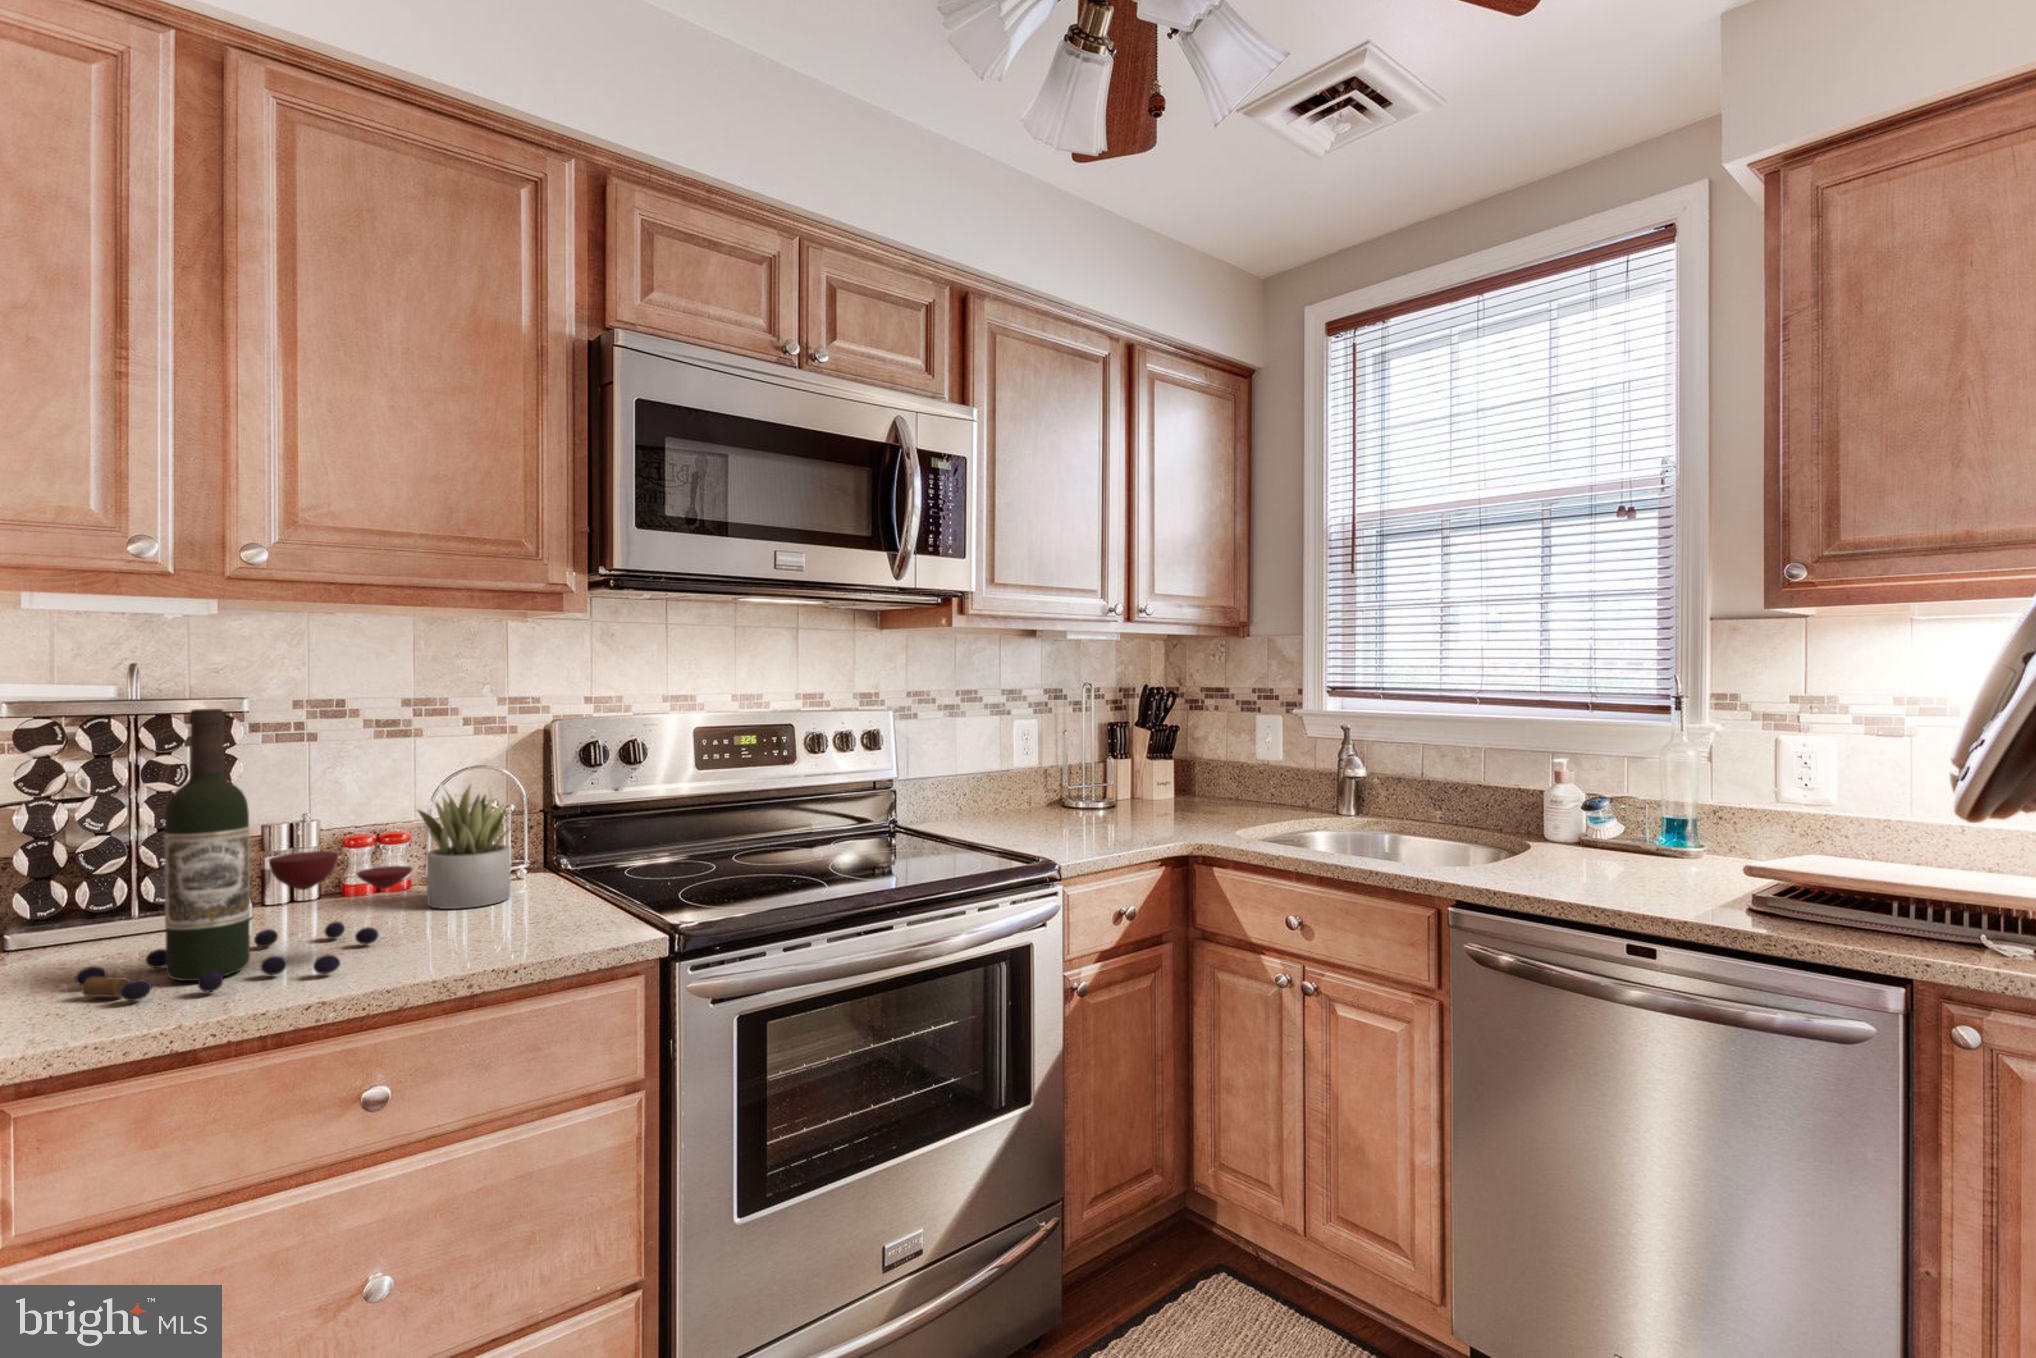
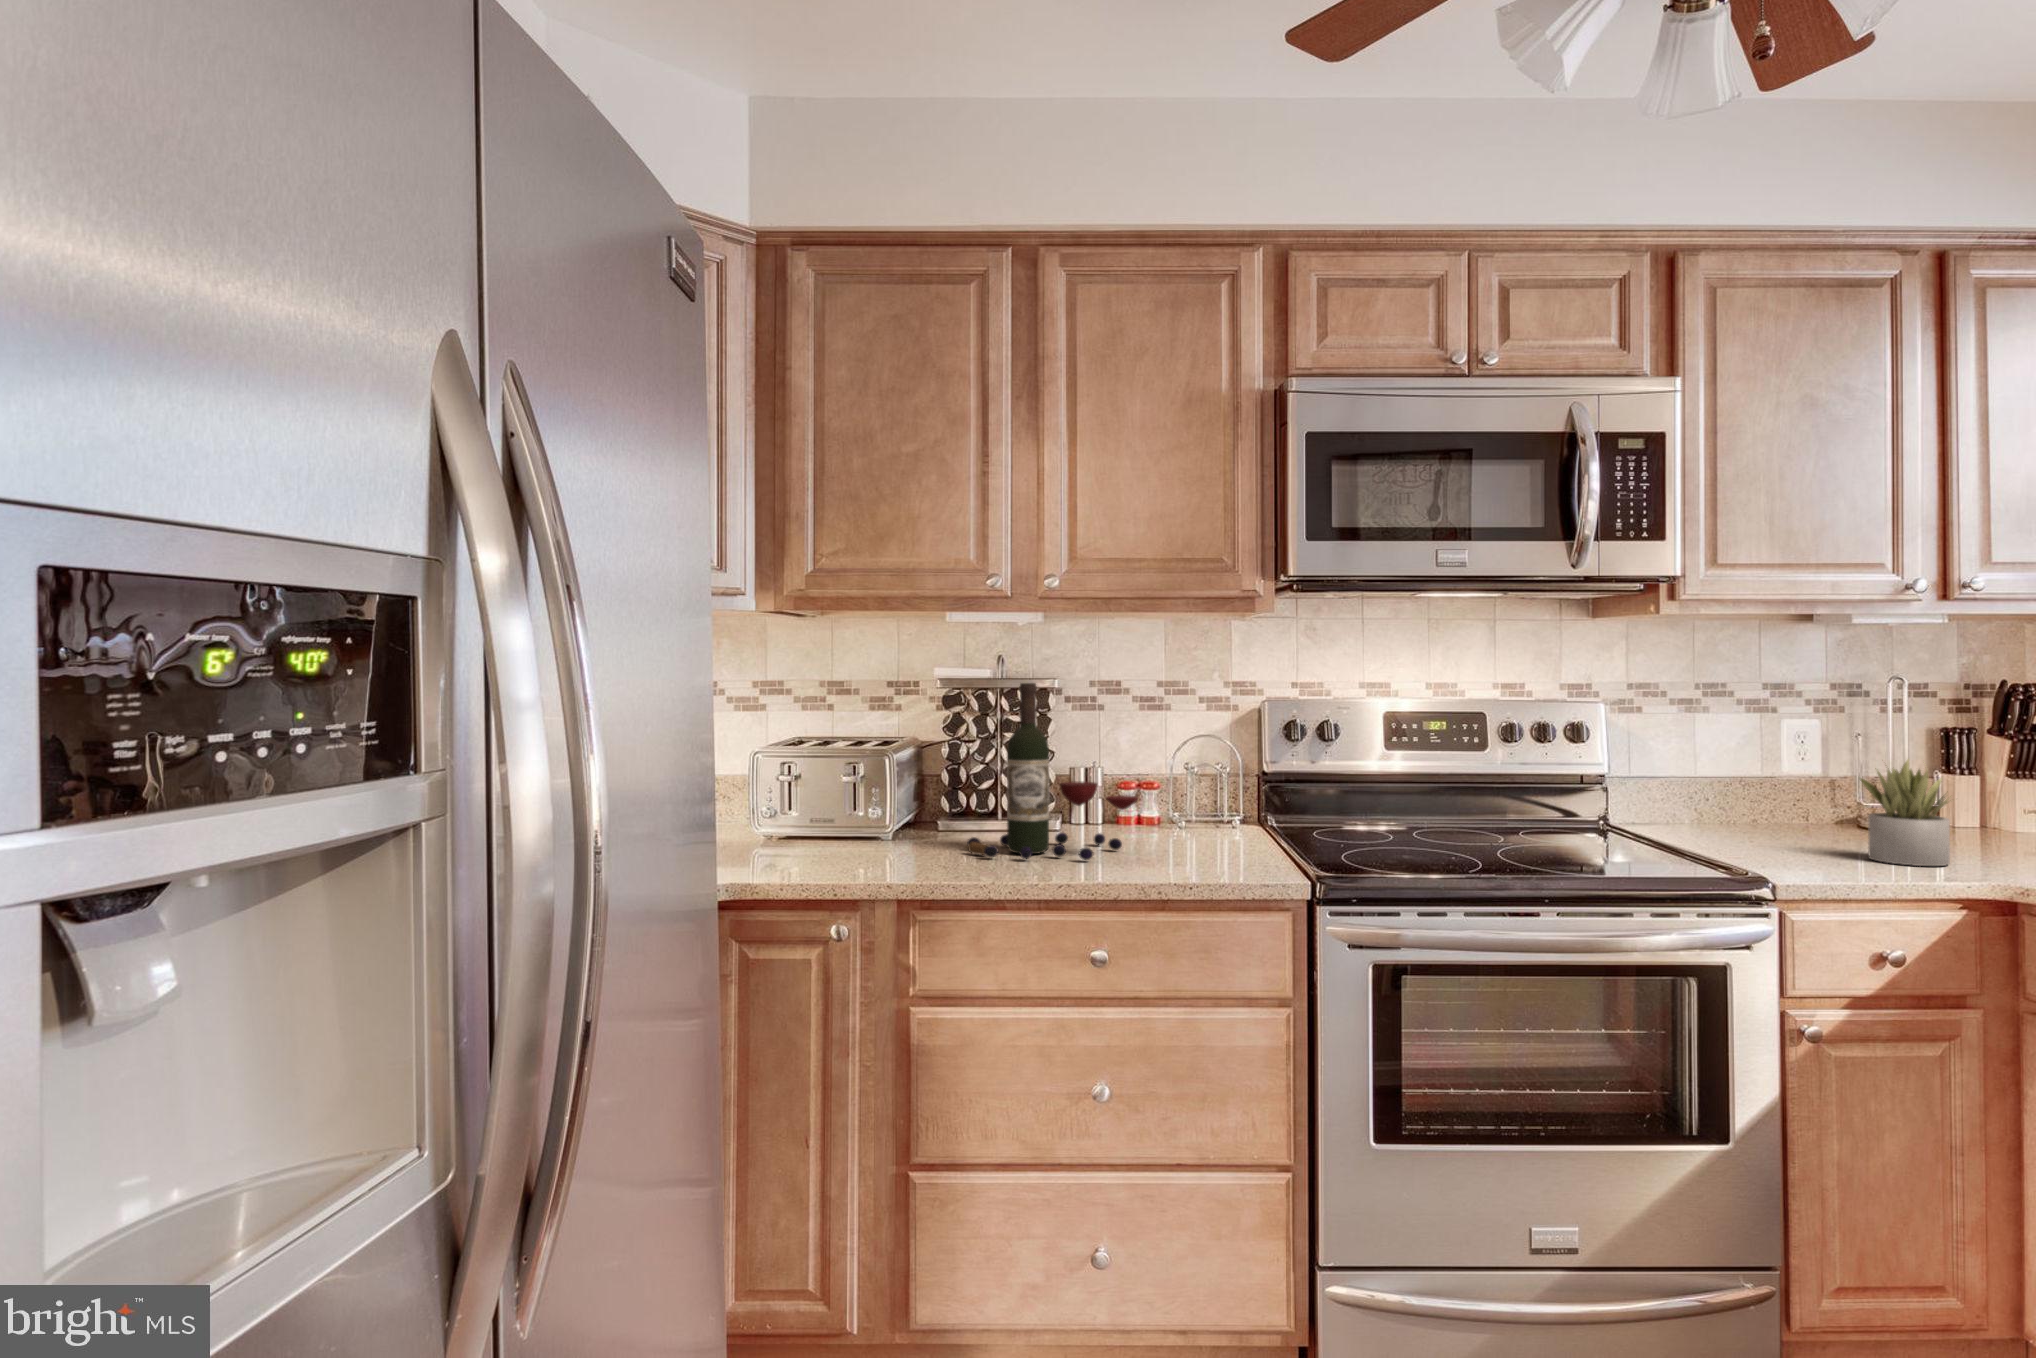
succulent plant: present [418,785,510,909] -> present [1860,759,1951,866]

